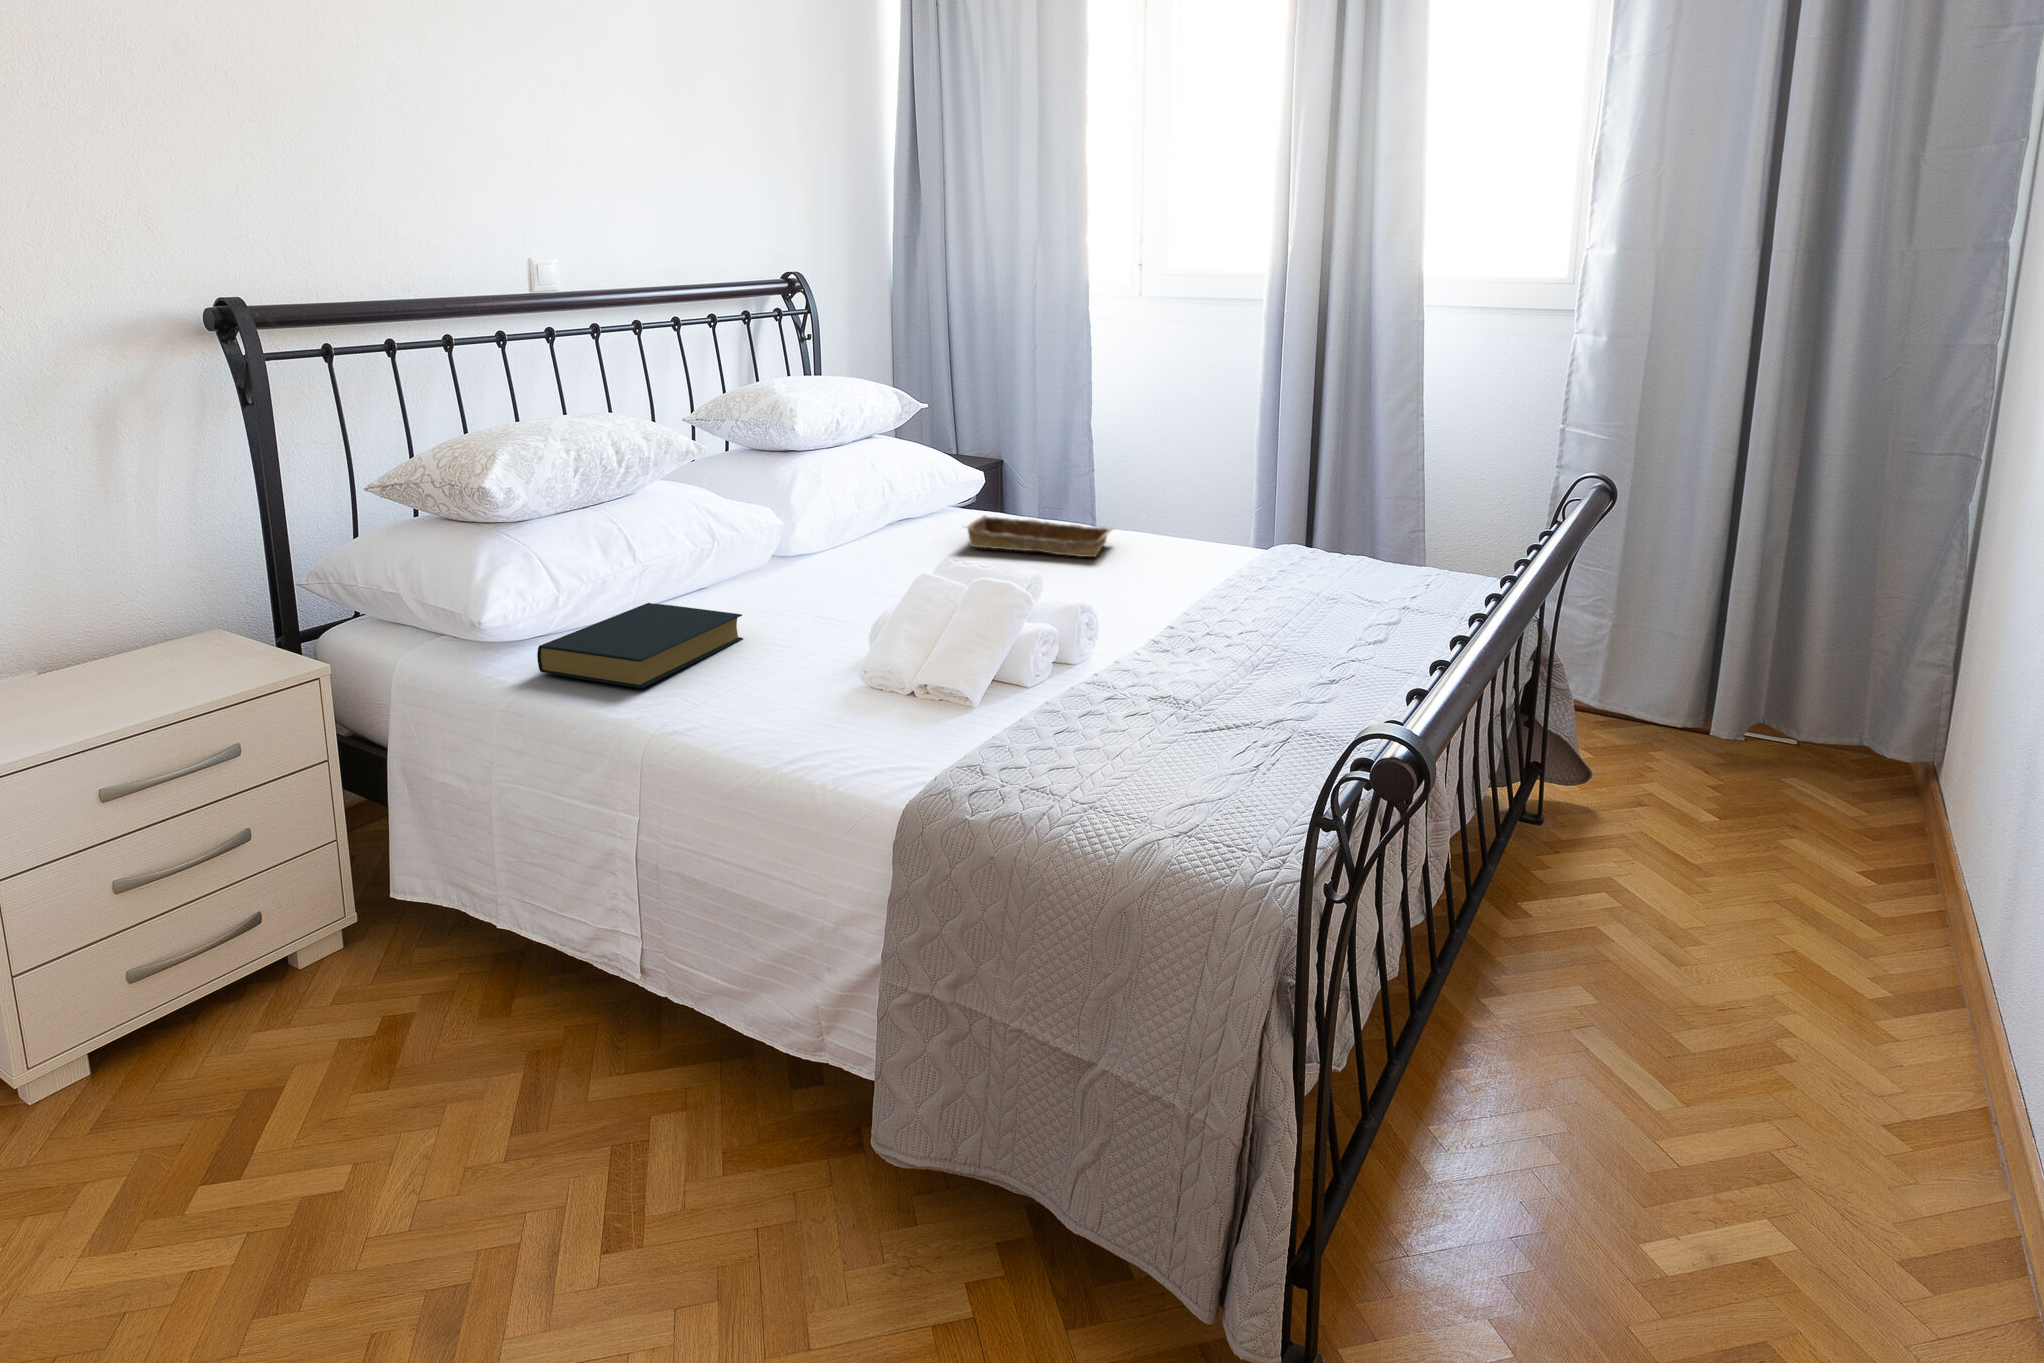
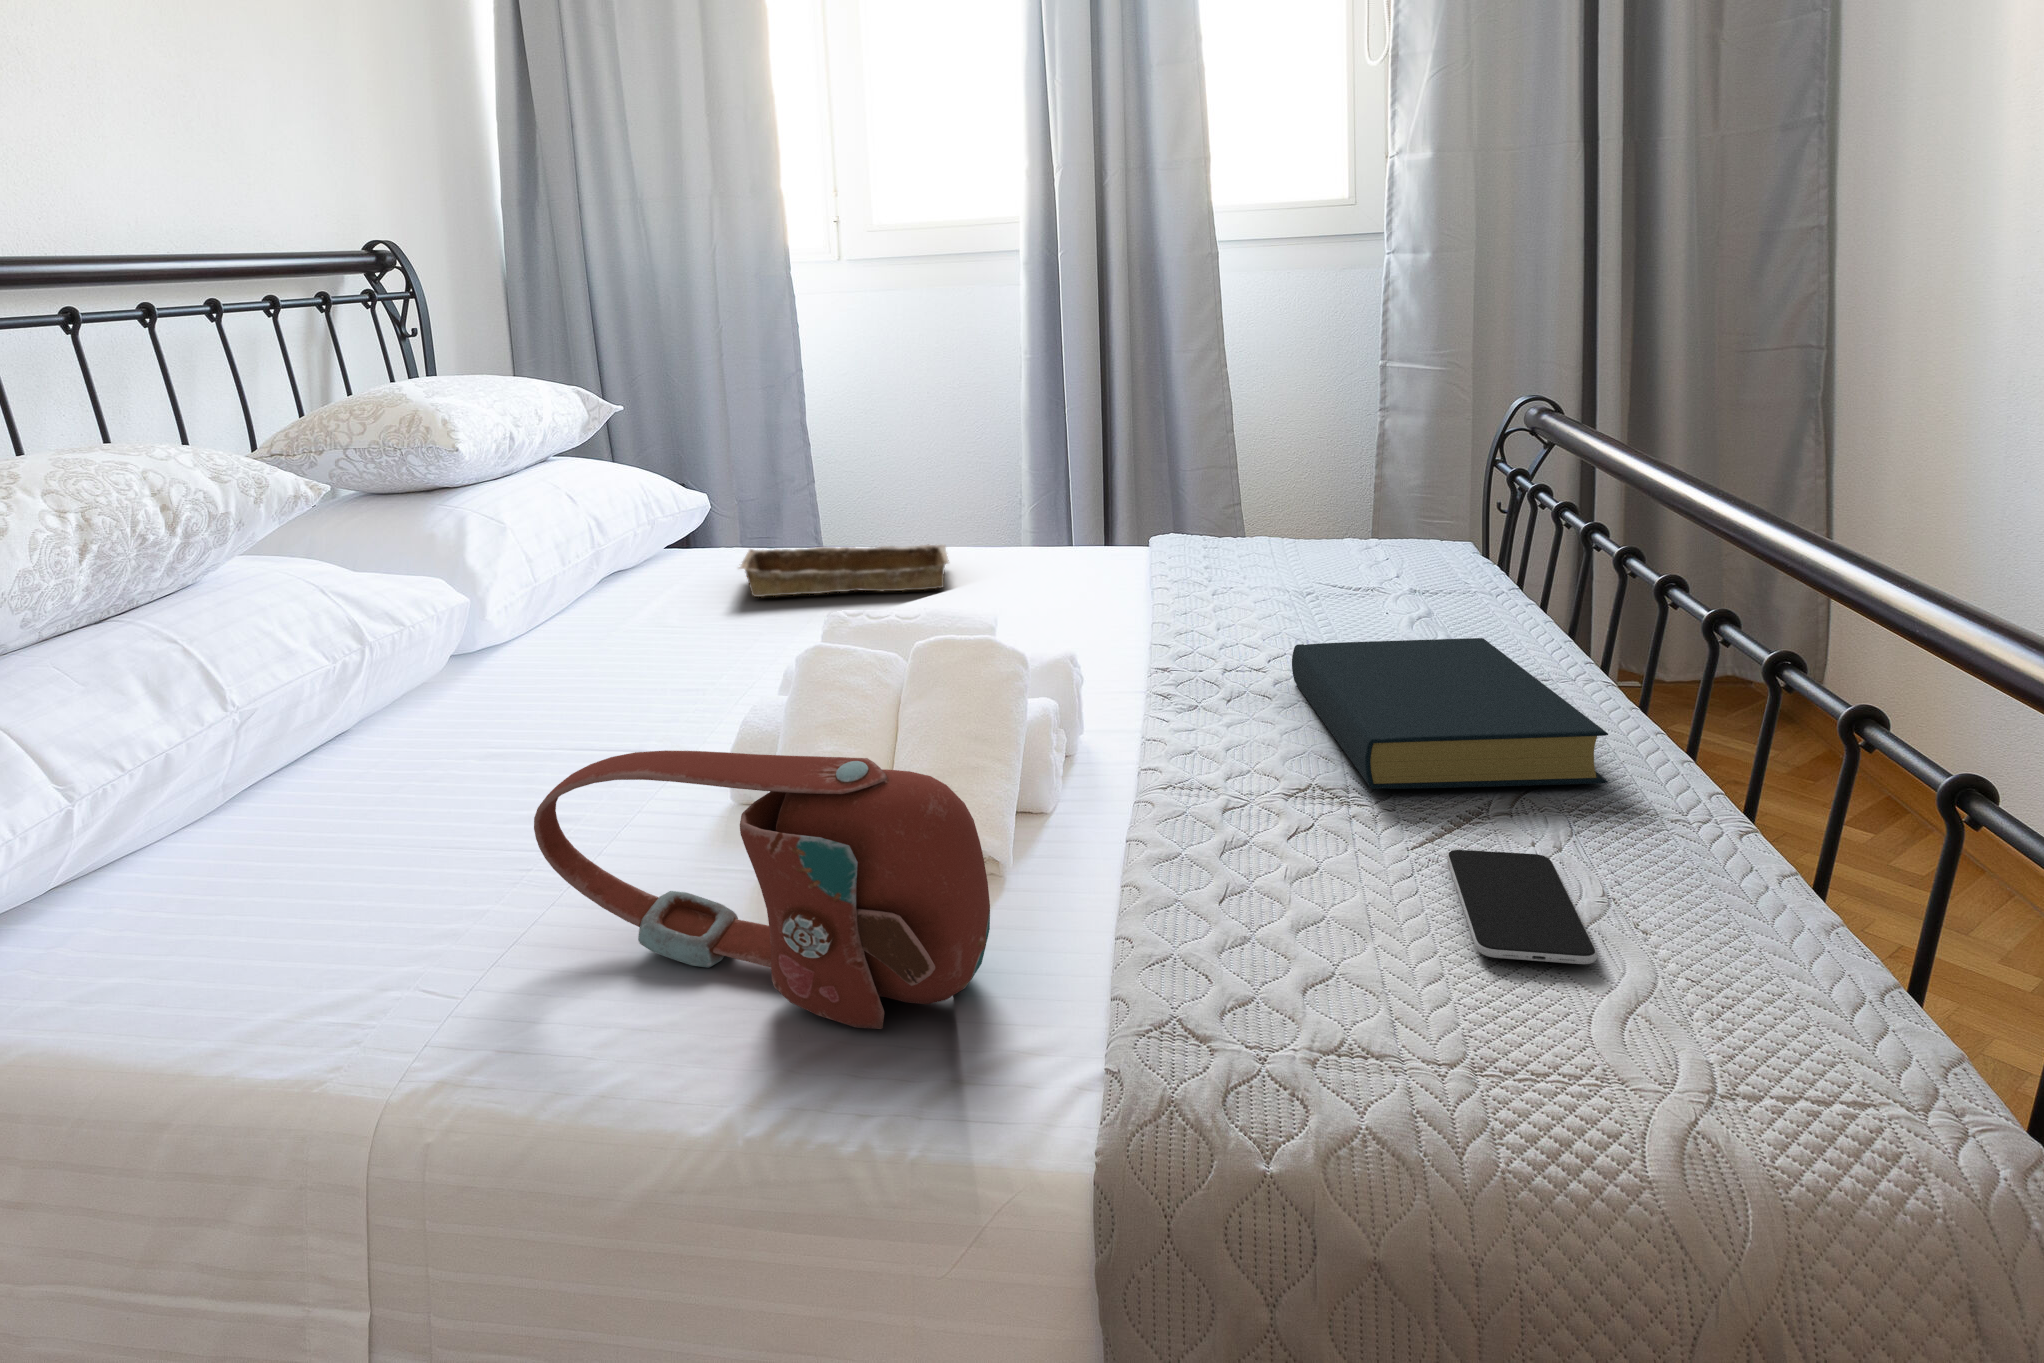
handbag: none [745,600,925,739] -> present [534,750,990,1029]
hardback book: present [537,603,743,688] -> present [1292,638,1608,789]
smartphone: none [1152,721,1245,769] -> present [1447,850,1597,964]

